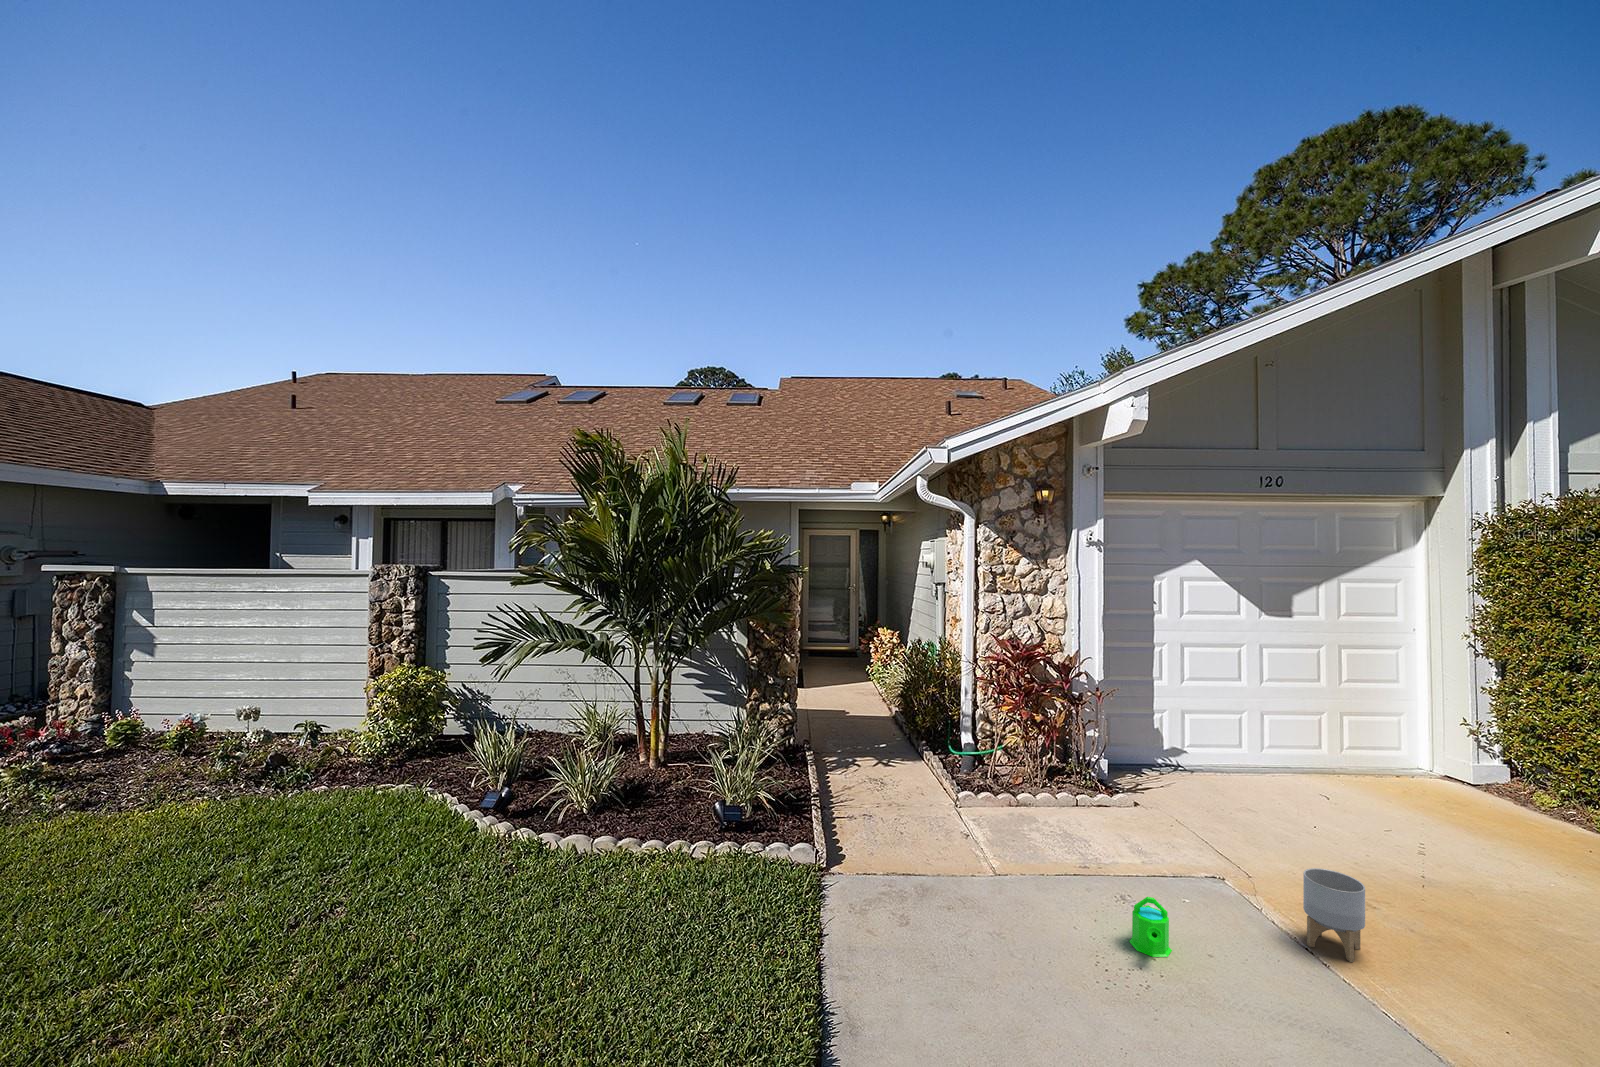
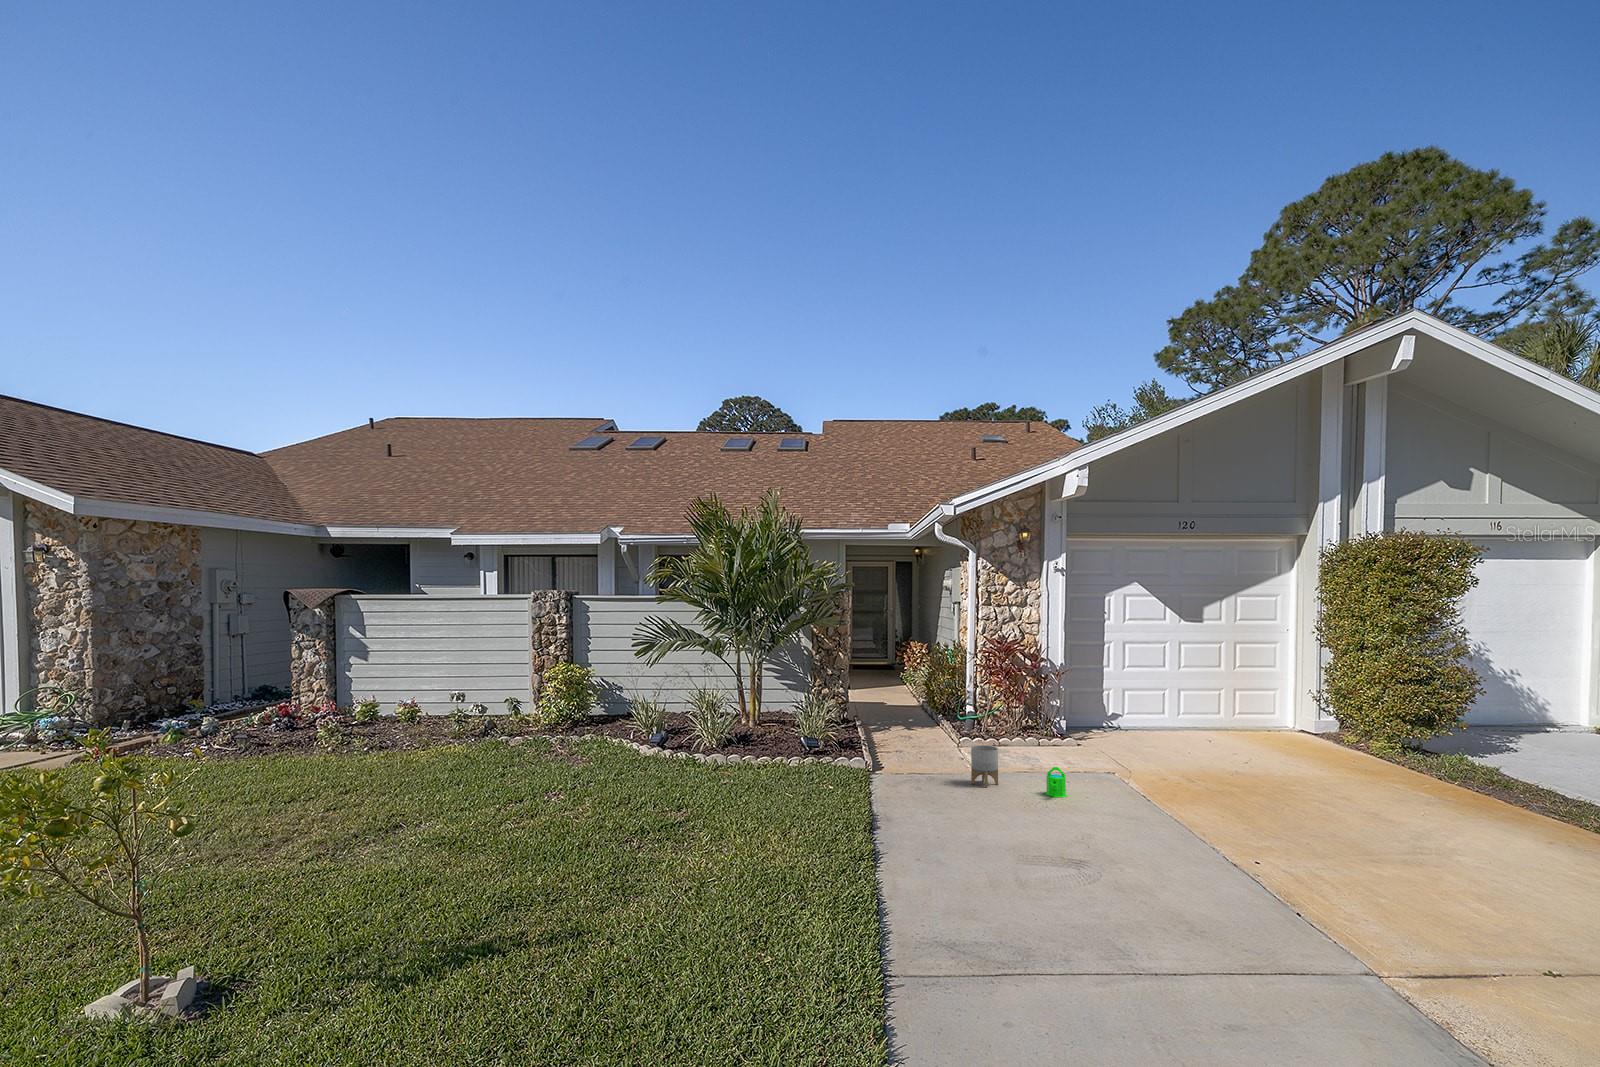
planter: present [1303,868,1365,962] -> present [971,745,998,788]

